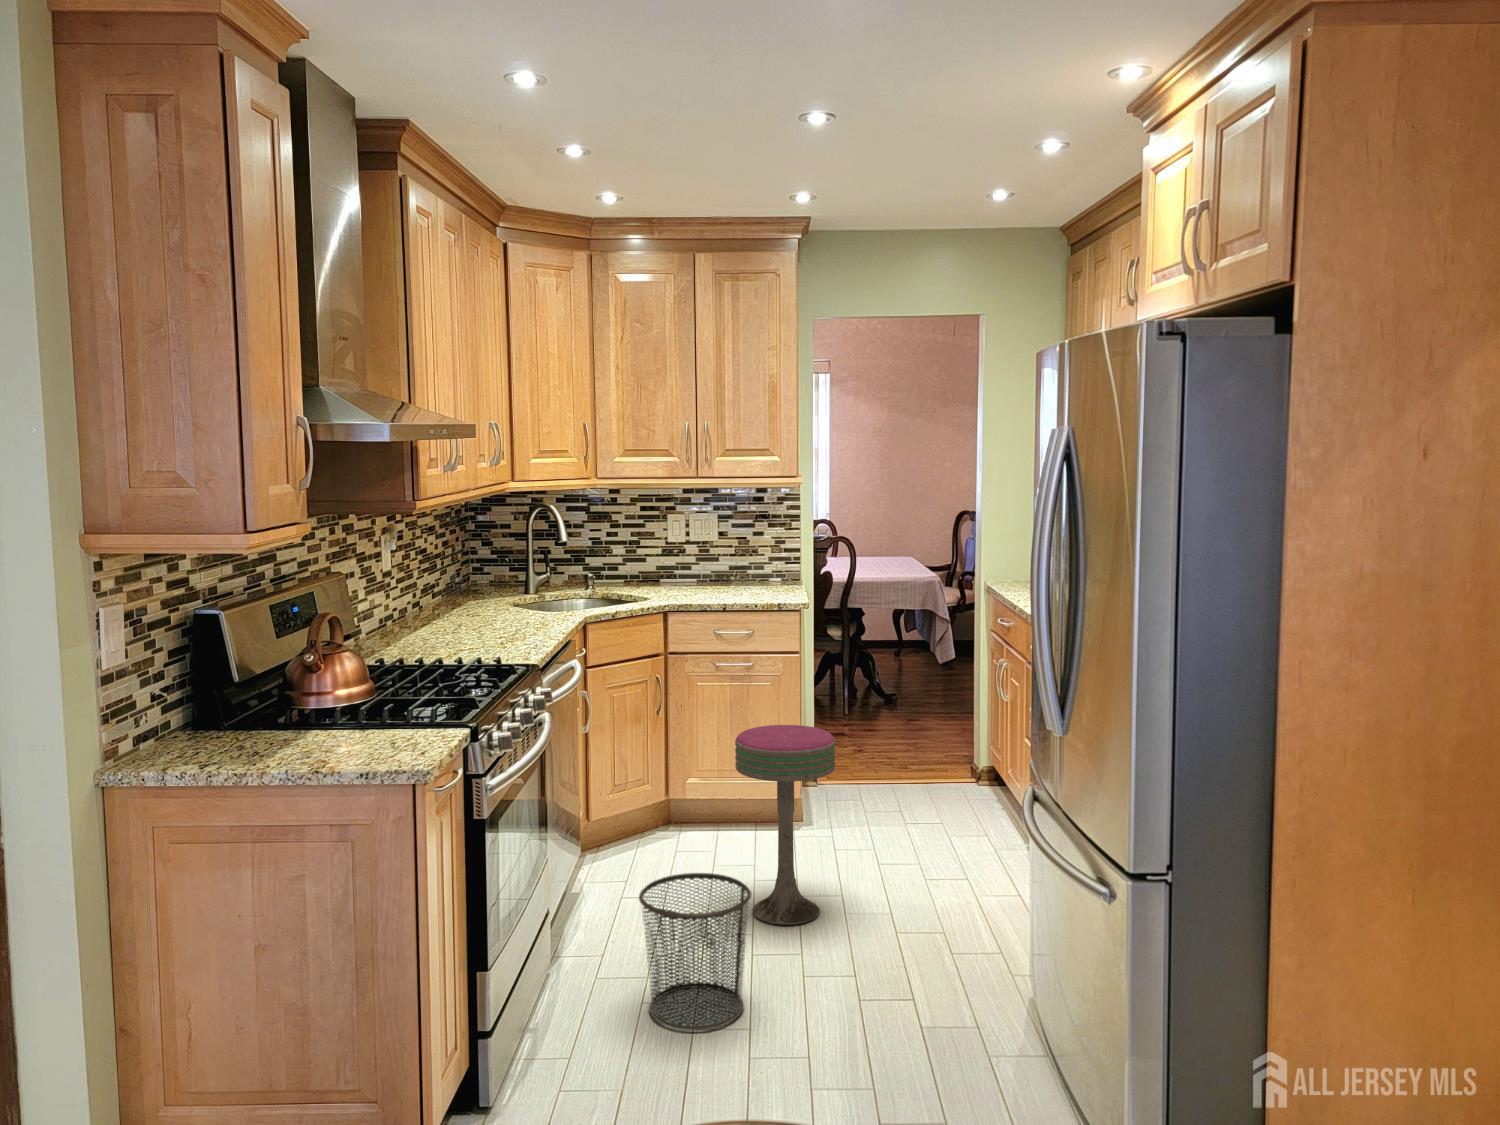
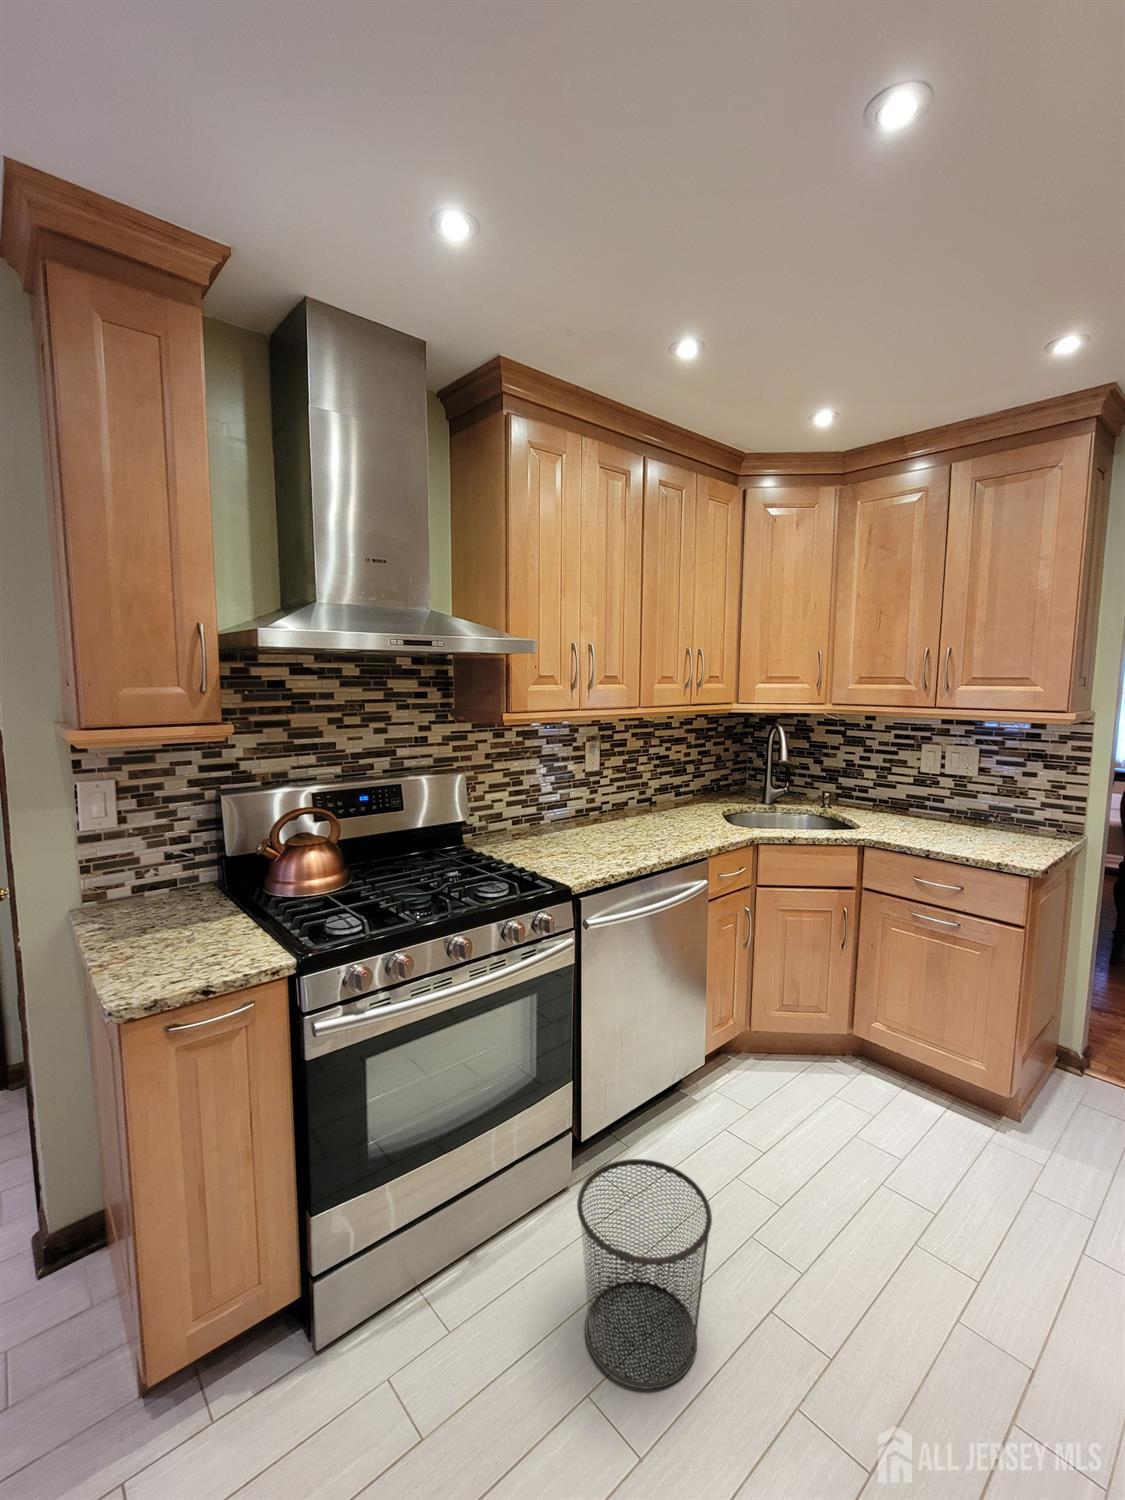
bar stool: present [735,725,835,925] -> none [820,1013,961,1289]

